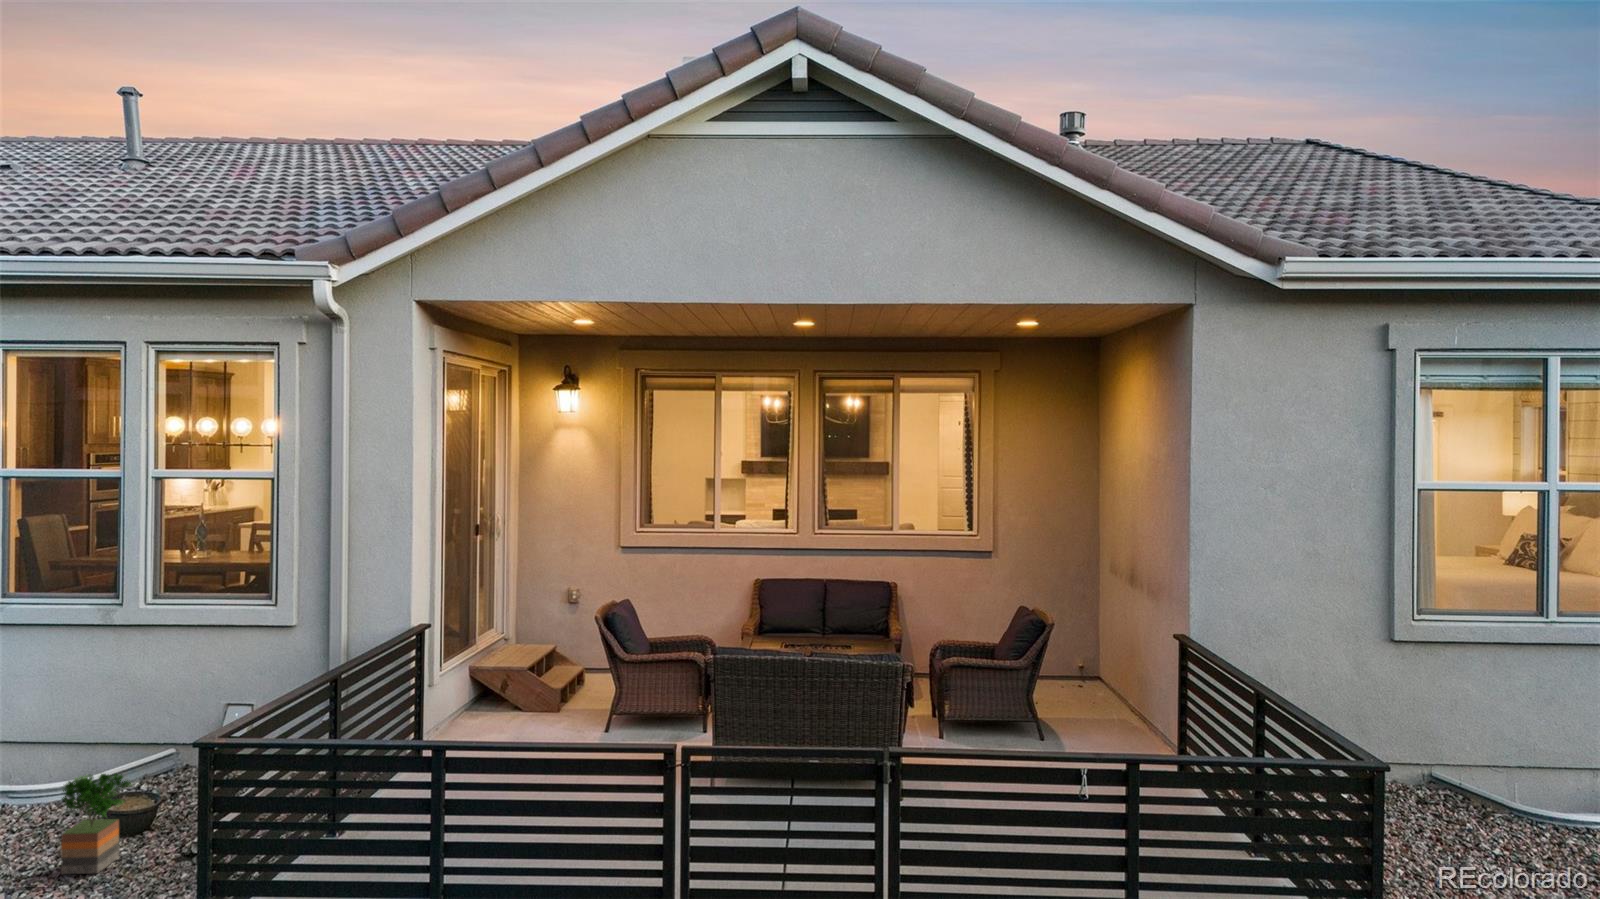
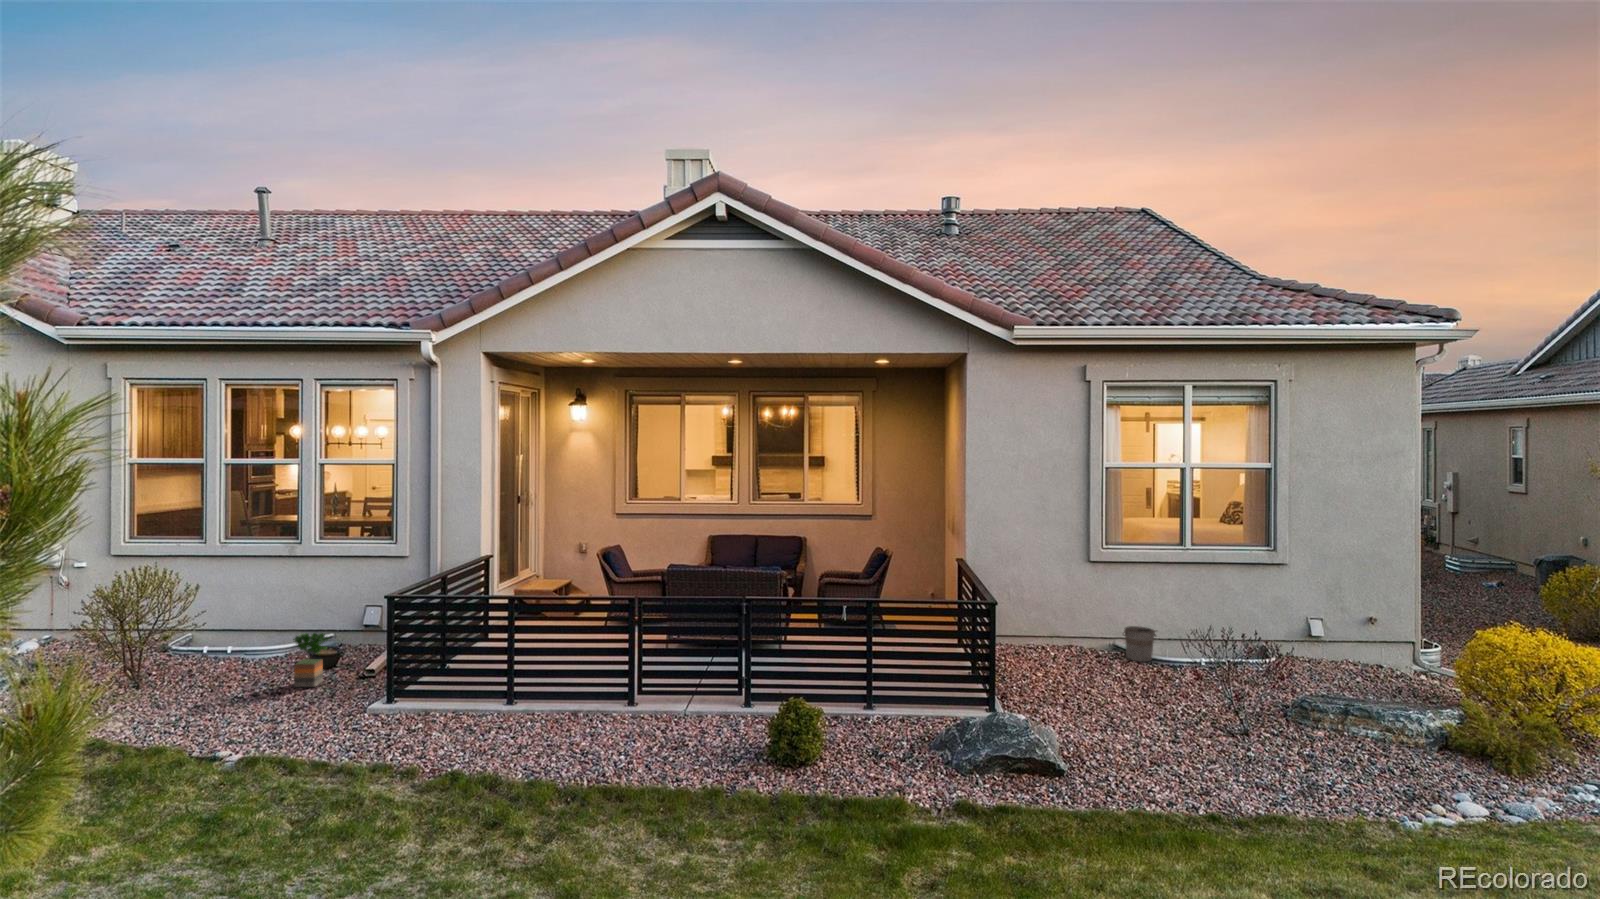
bucket: none [1452,747,1519,811] -> present [1124,626,1156,662]

